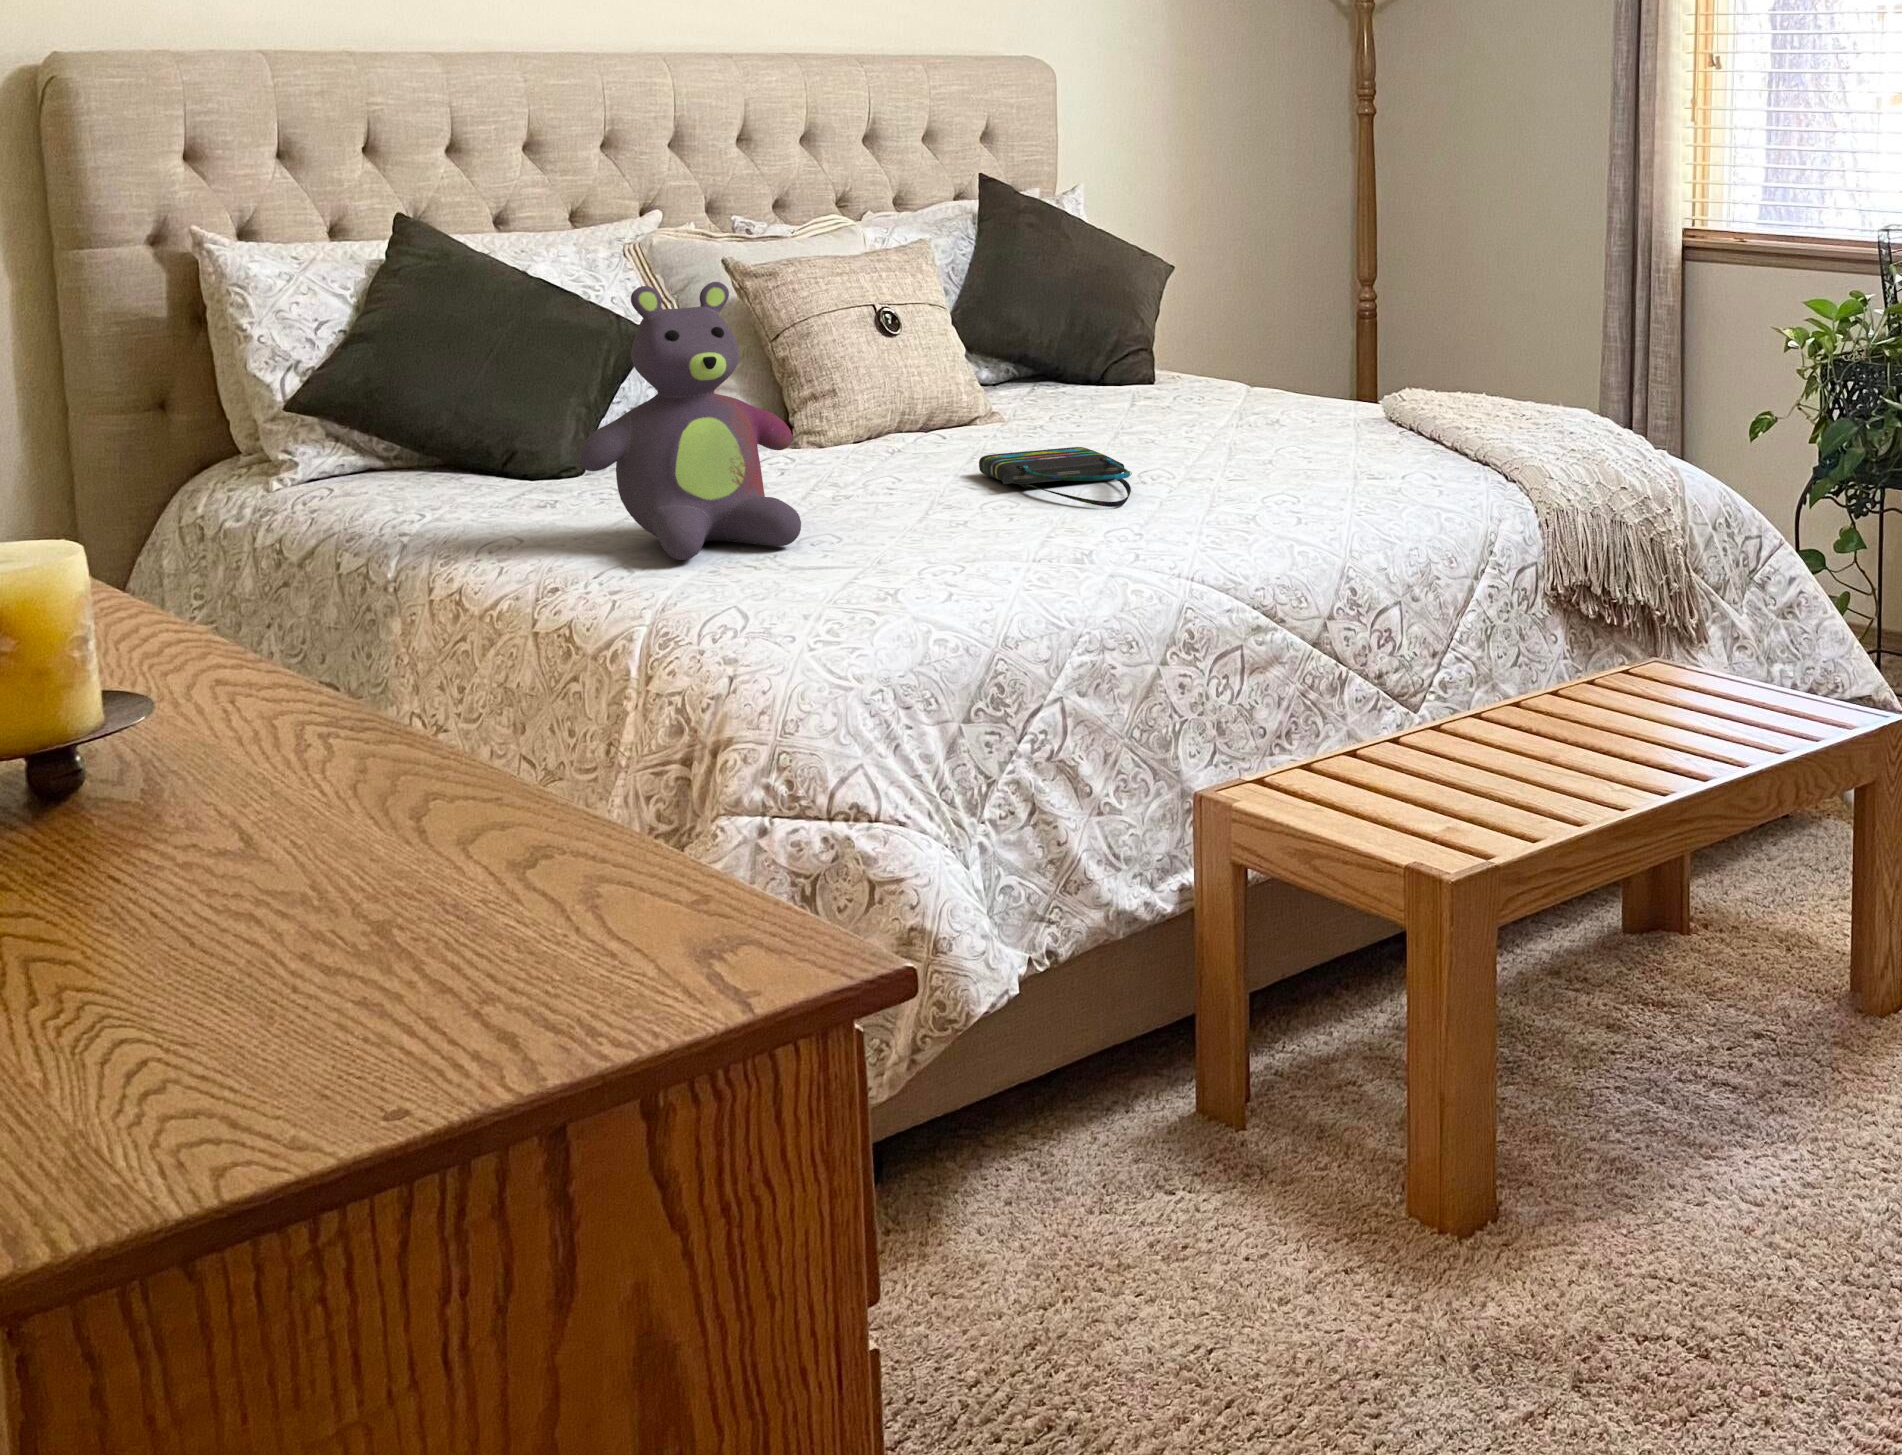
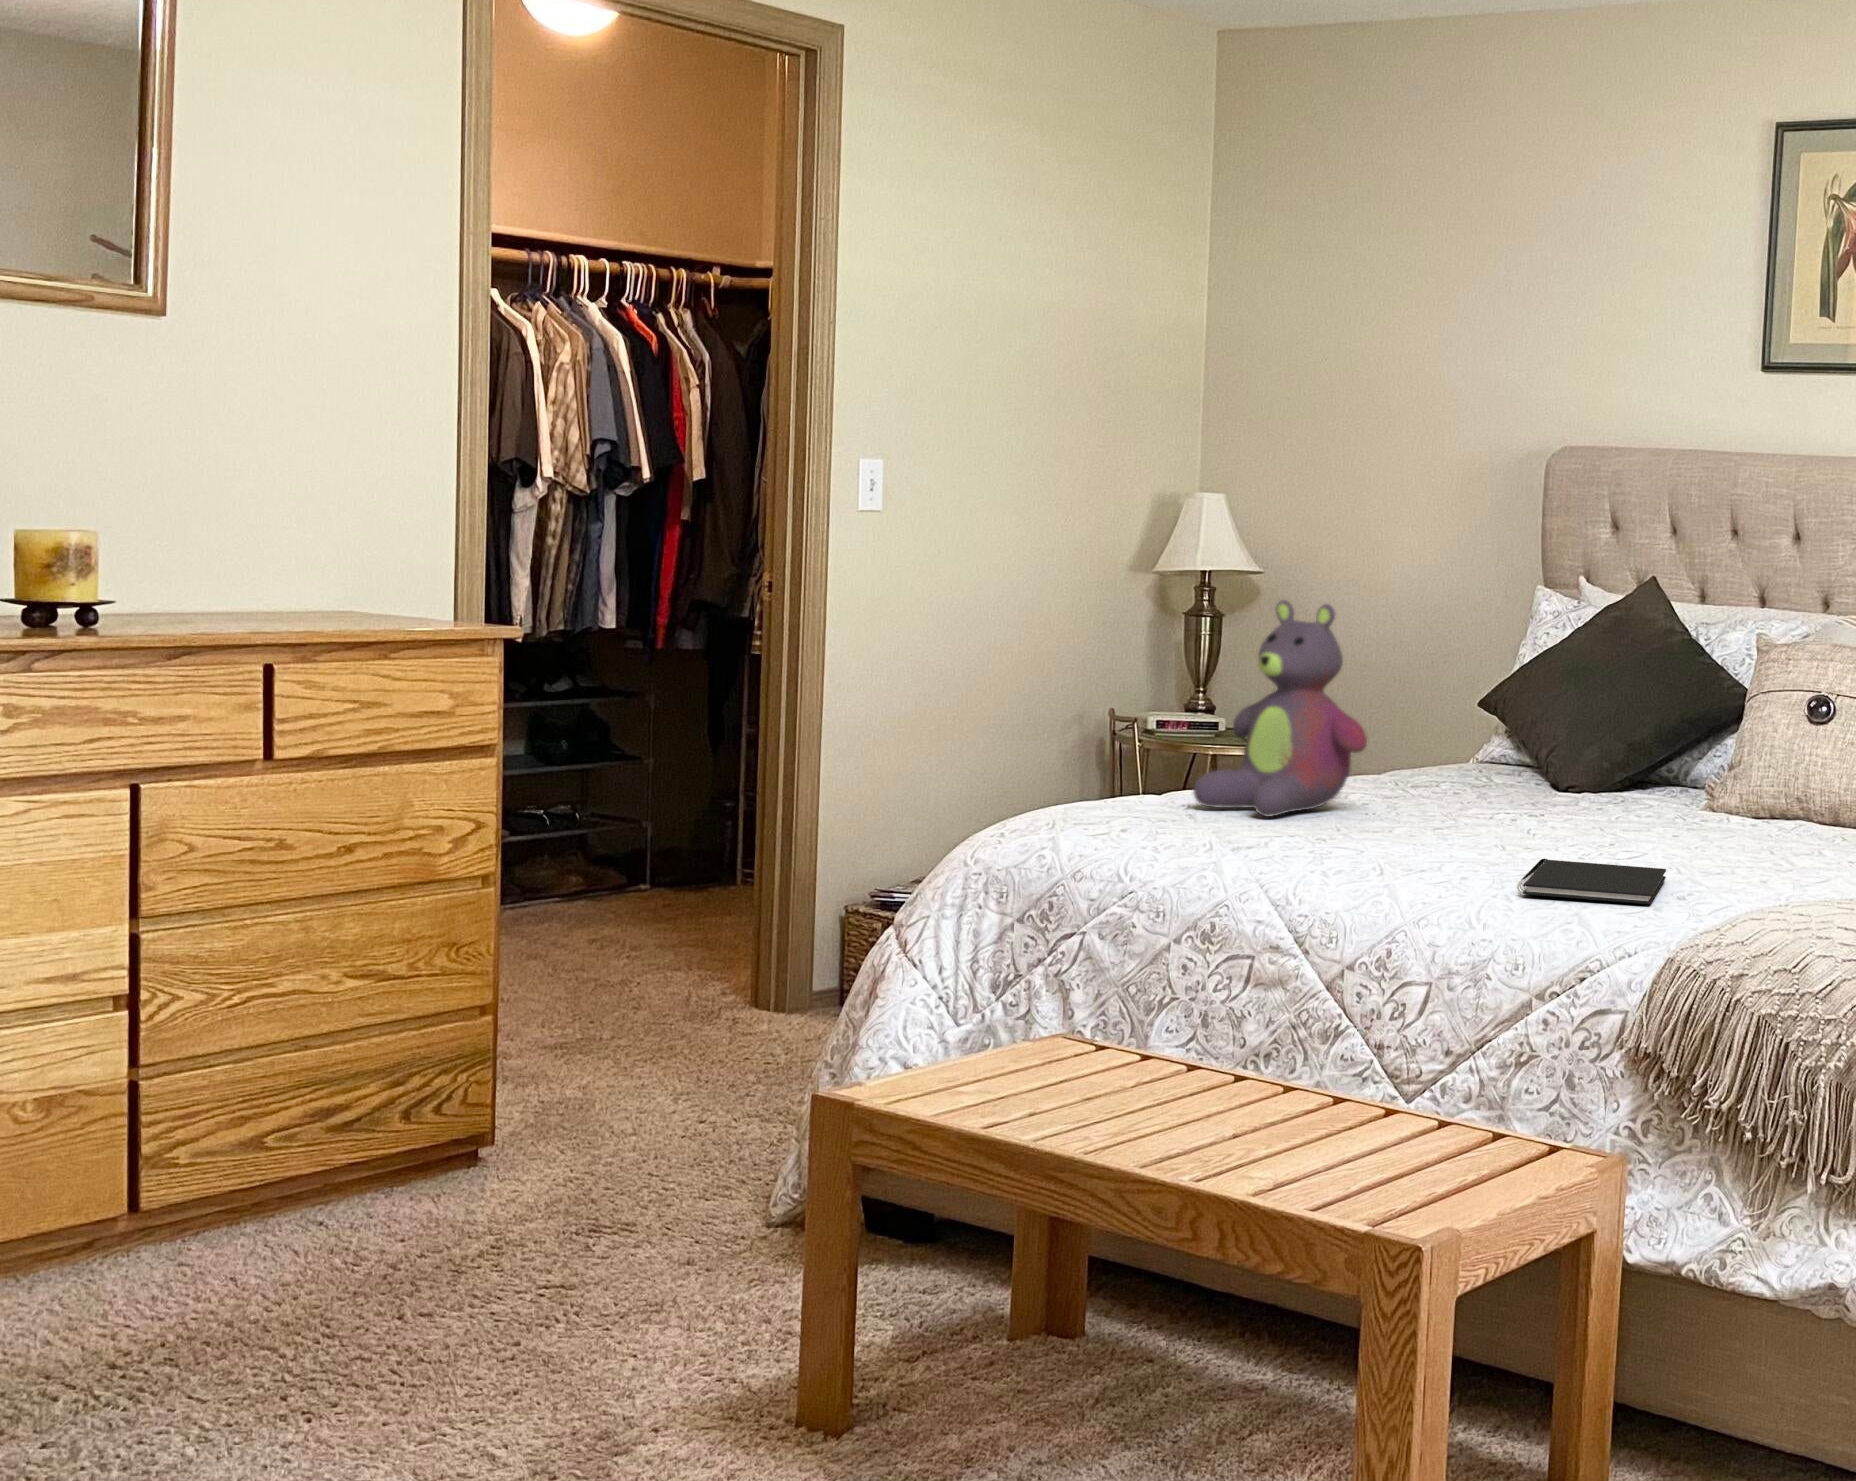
tote bag: present [979,447,1132,507] -> none [1459,819,1666,856]
notebook: none [1239,462,1436,504] -> present [1517,859,1666,904]

